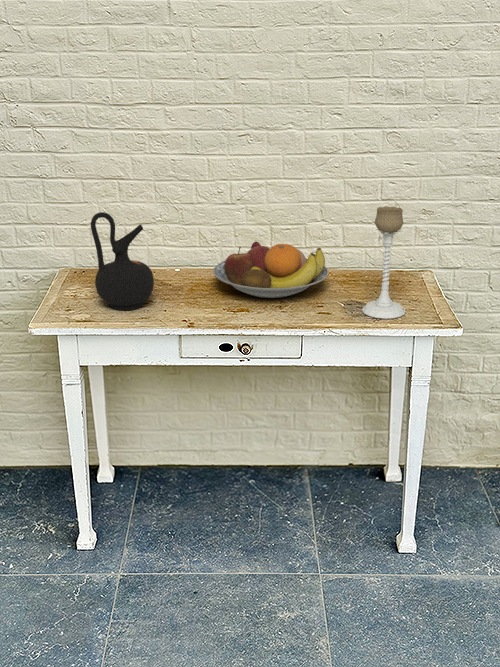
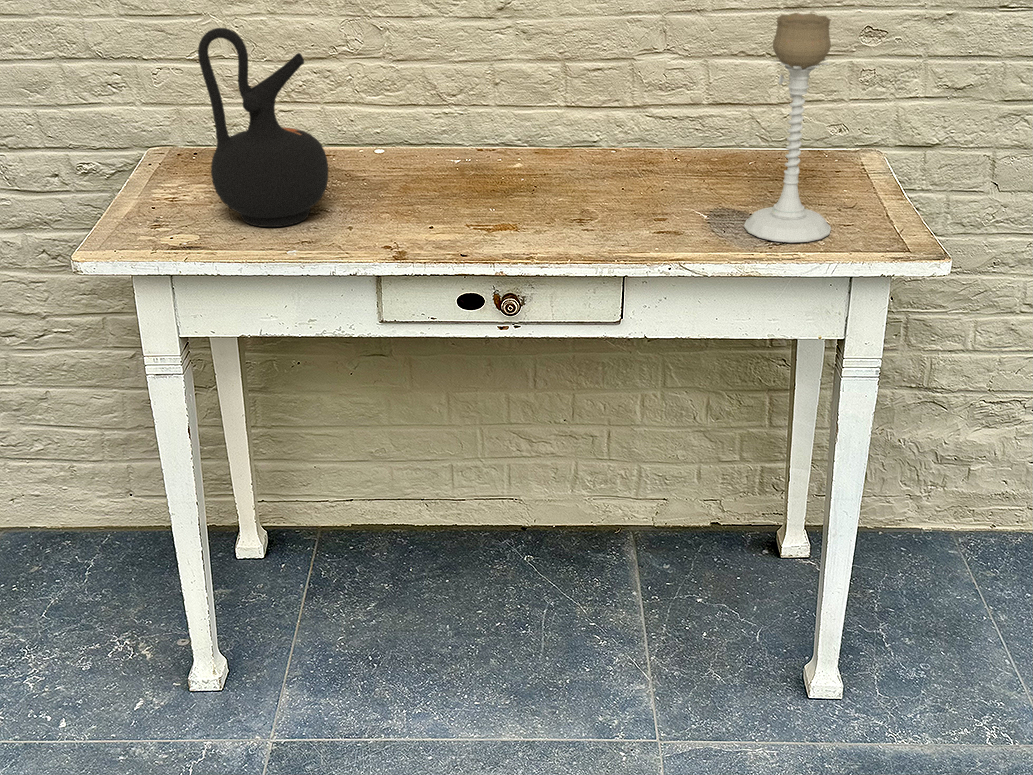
fruit bowl: present [213,242,328,298] -> none [448,92,676,203]

